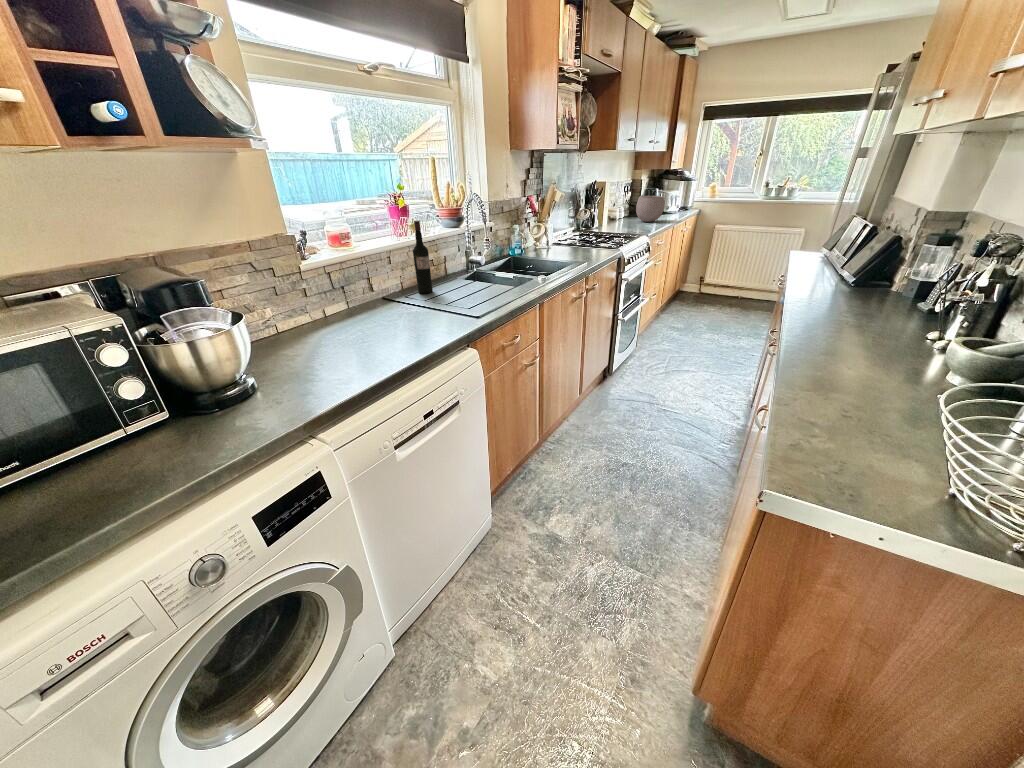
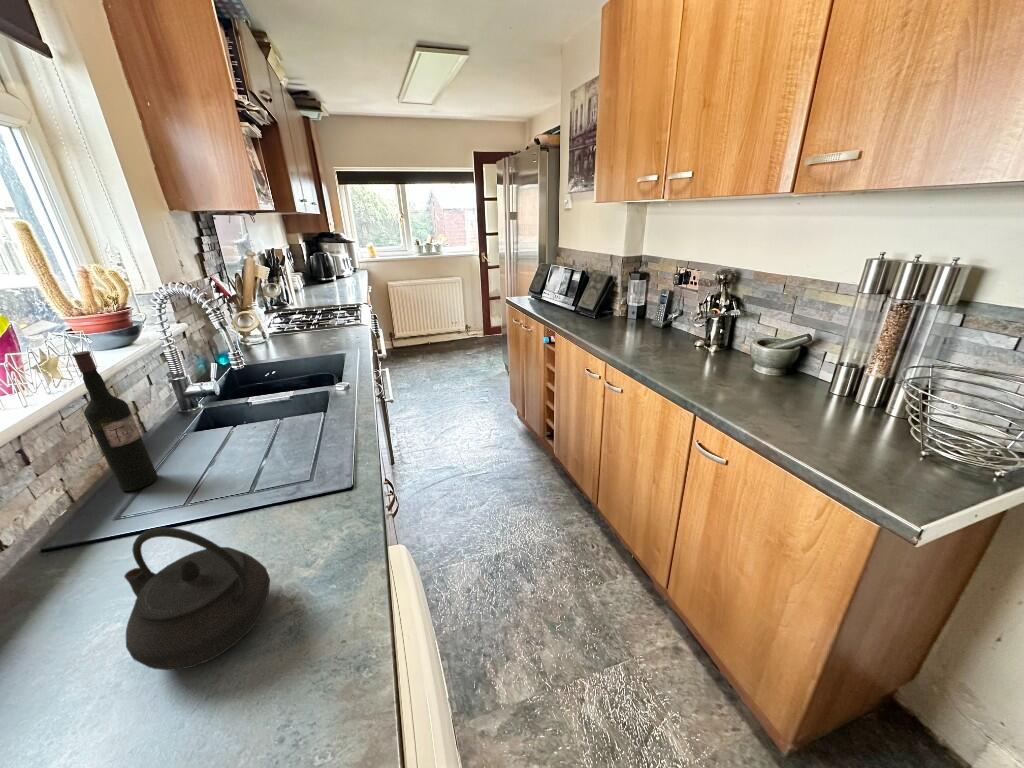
plant pot: present [636,187,664,222] -> none [316,249,349,288]
kettle: none [365,283,415,342] -> present [124,527,270,670]

